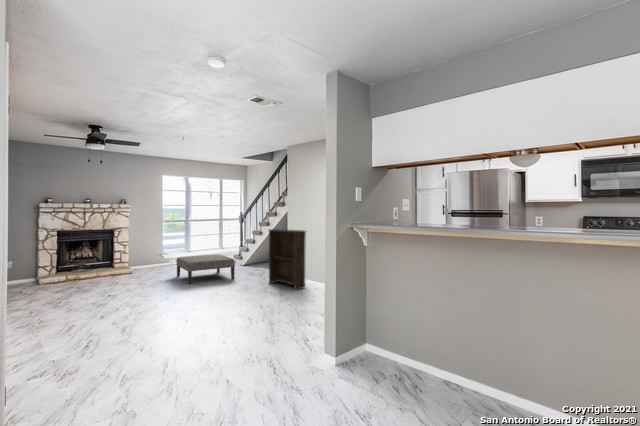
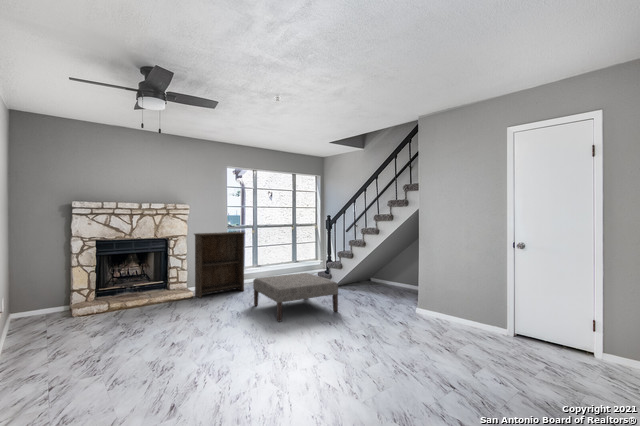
bookshelf: present [269,229,306,290] -> present [194,232,245,298]

